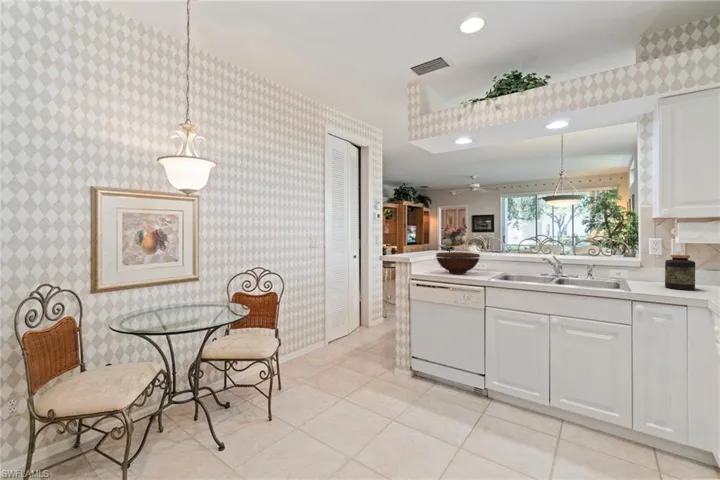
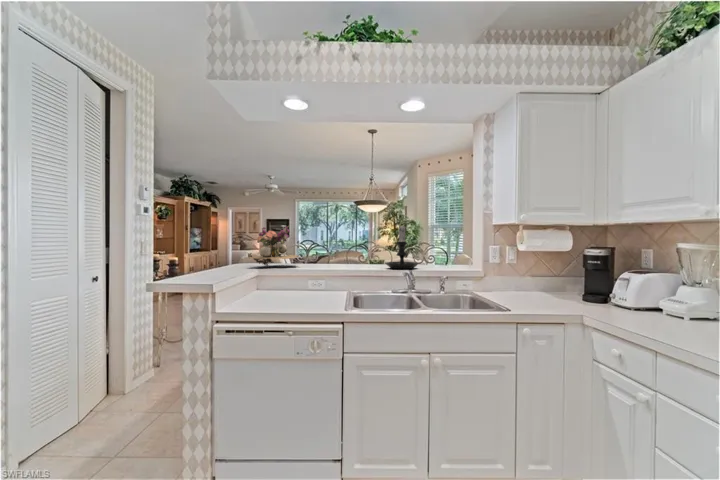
candle holder: none [537,220,567,257] -> present [386,226,418,269]
fruit bowl: present [436,253,480,274] -> none [258,268,324,303]
jar: present [665,255,695,290] -> none [529,265,557,304]

